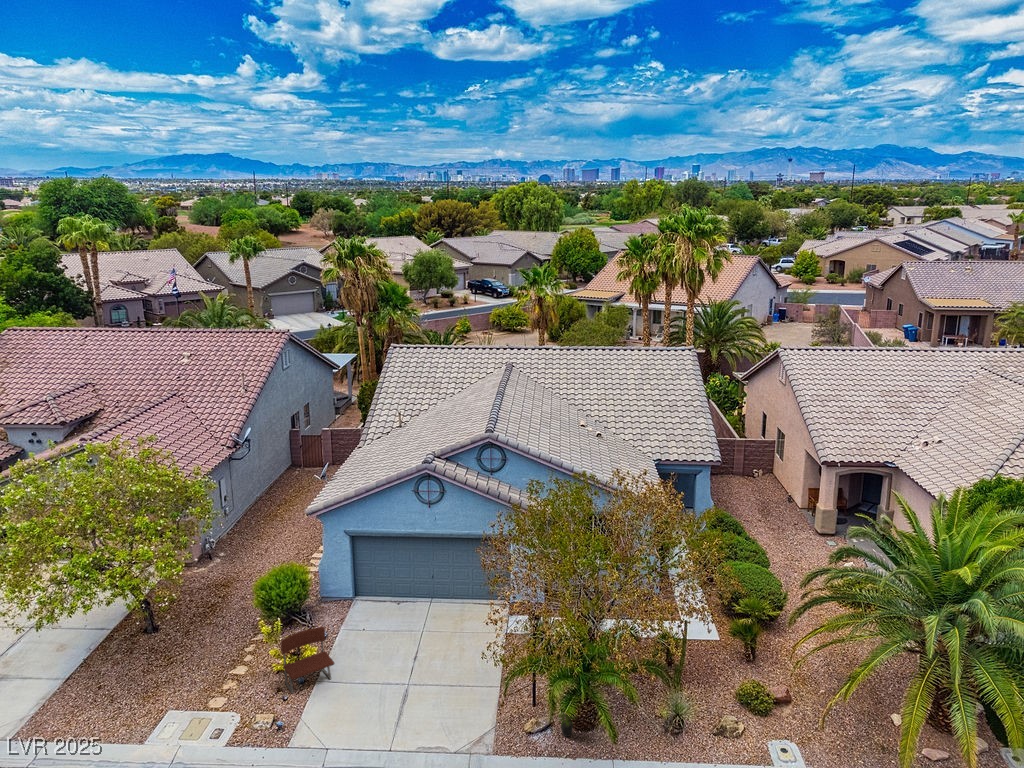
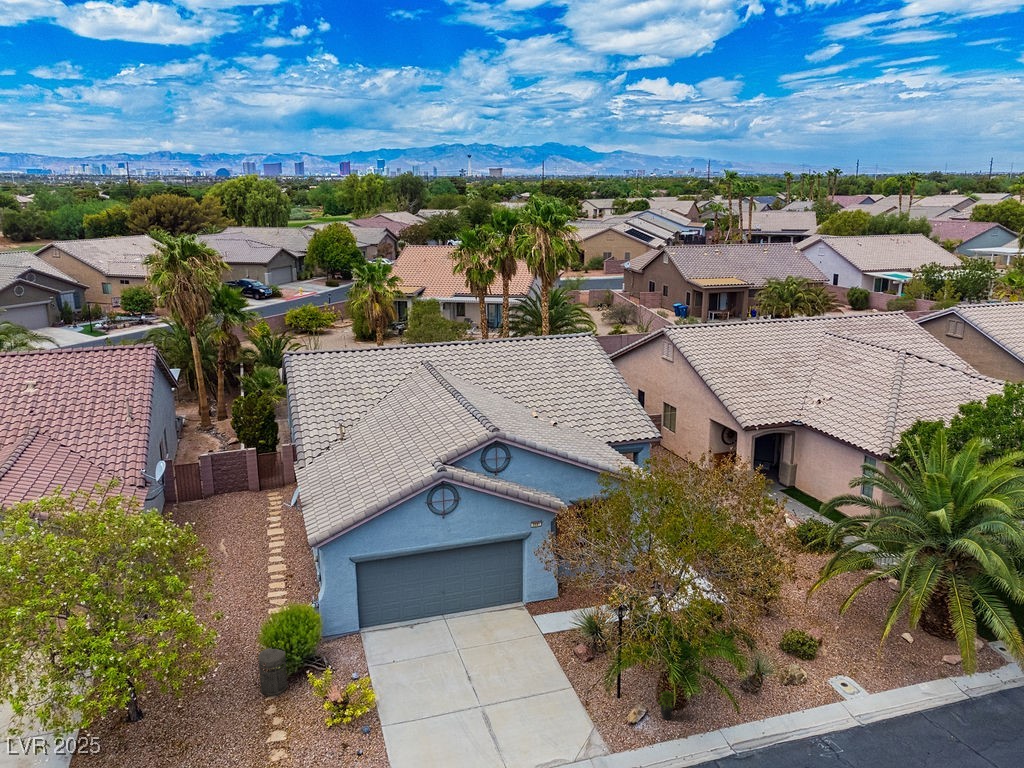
trash can: none [244,597,270,639] -> present [258,648,288,696]
bench: present [281,627,334,693] -> none [343,664,402,747]

